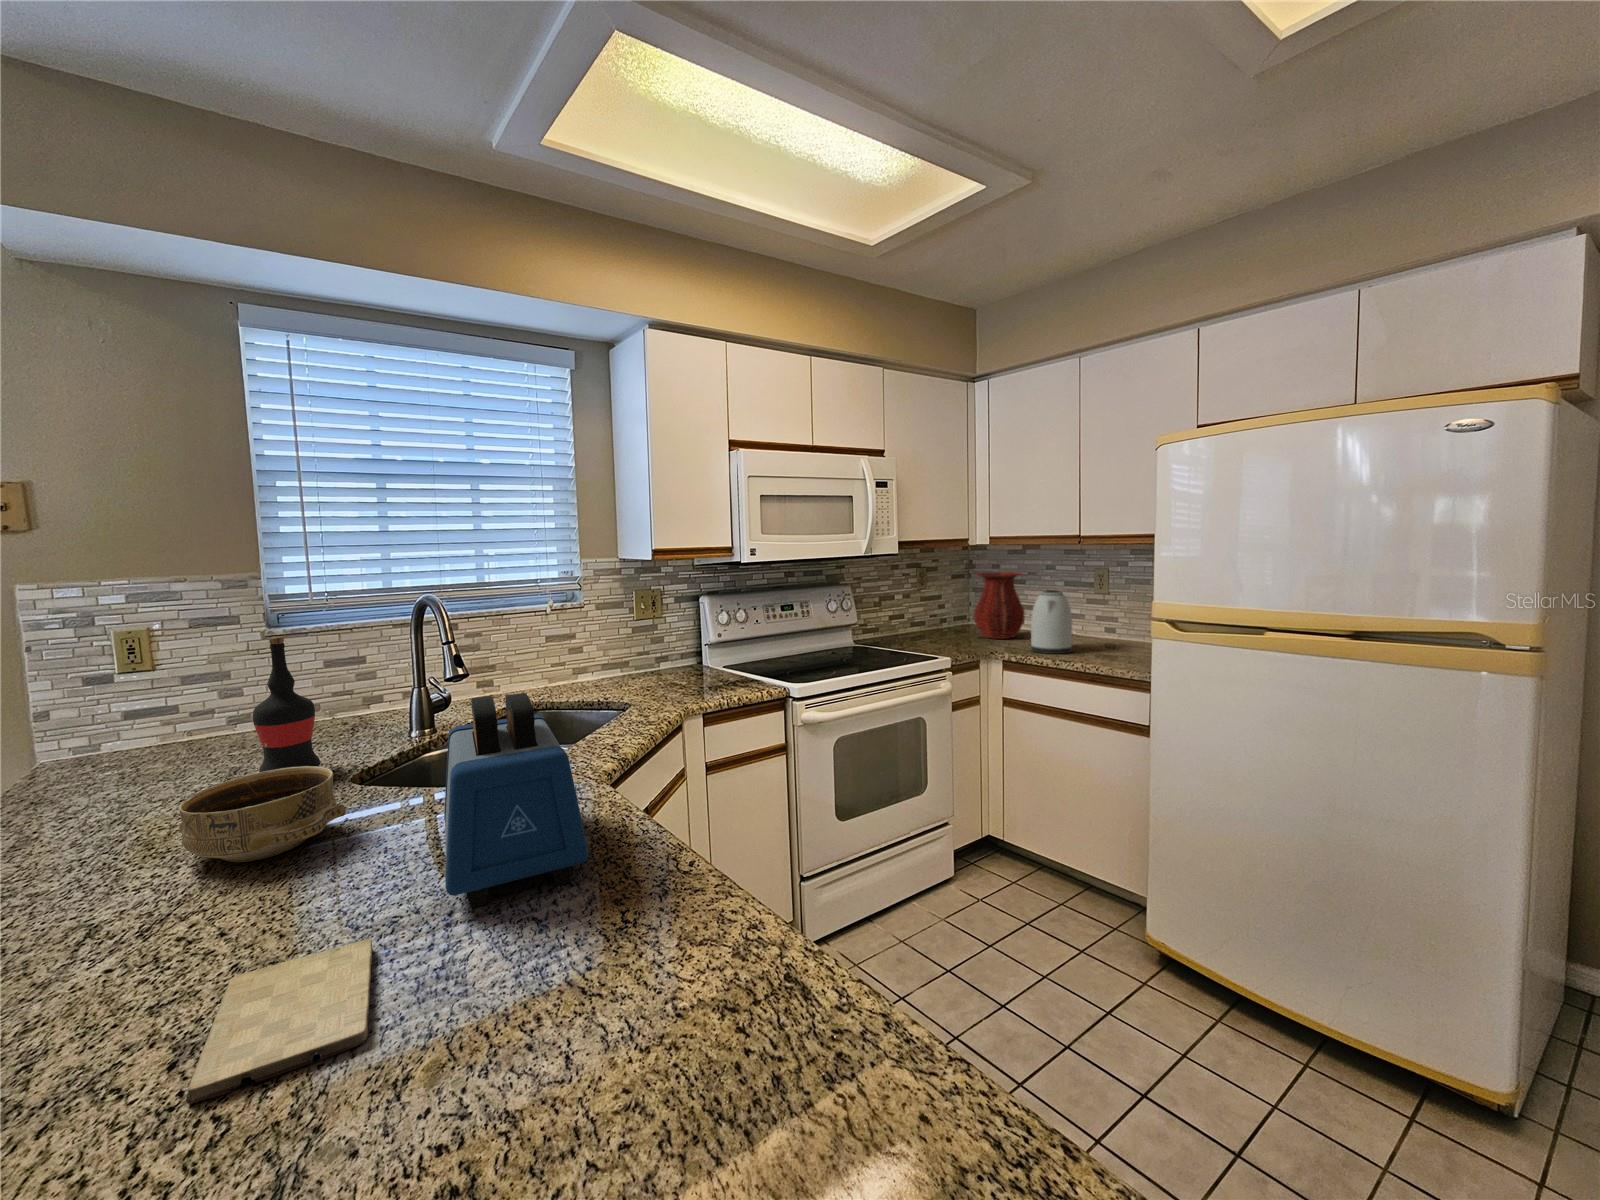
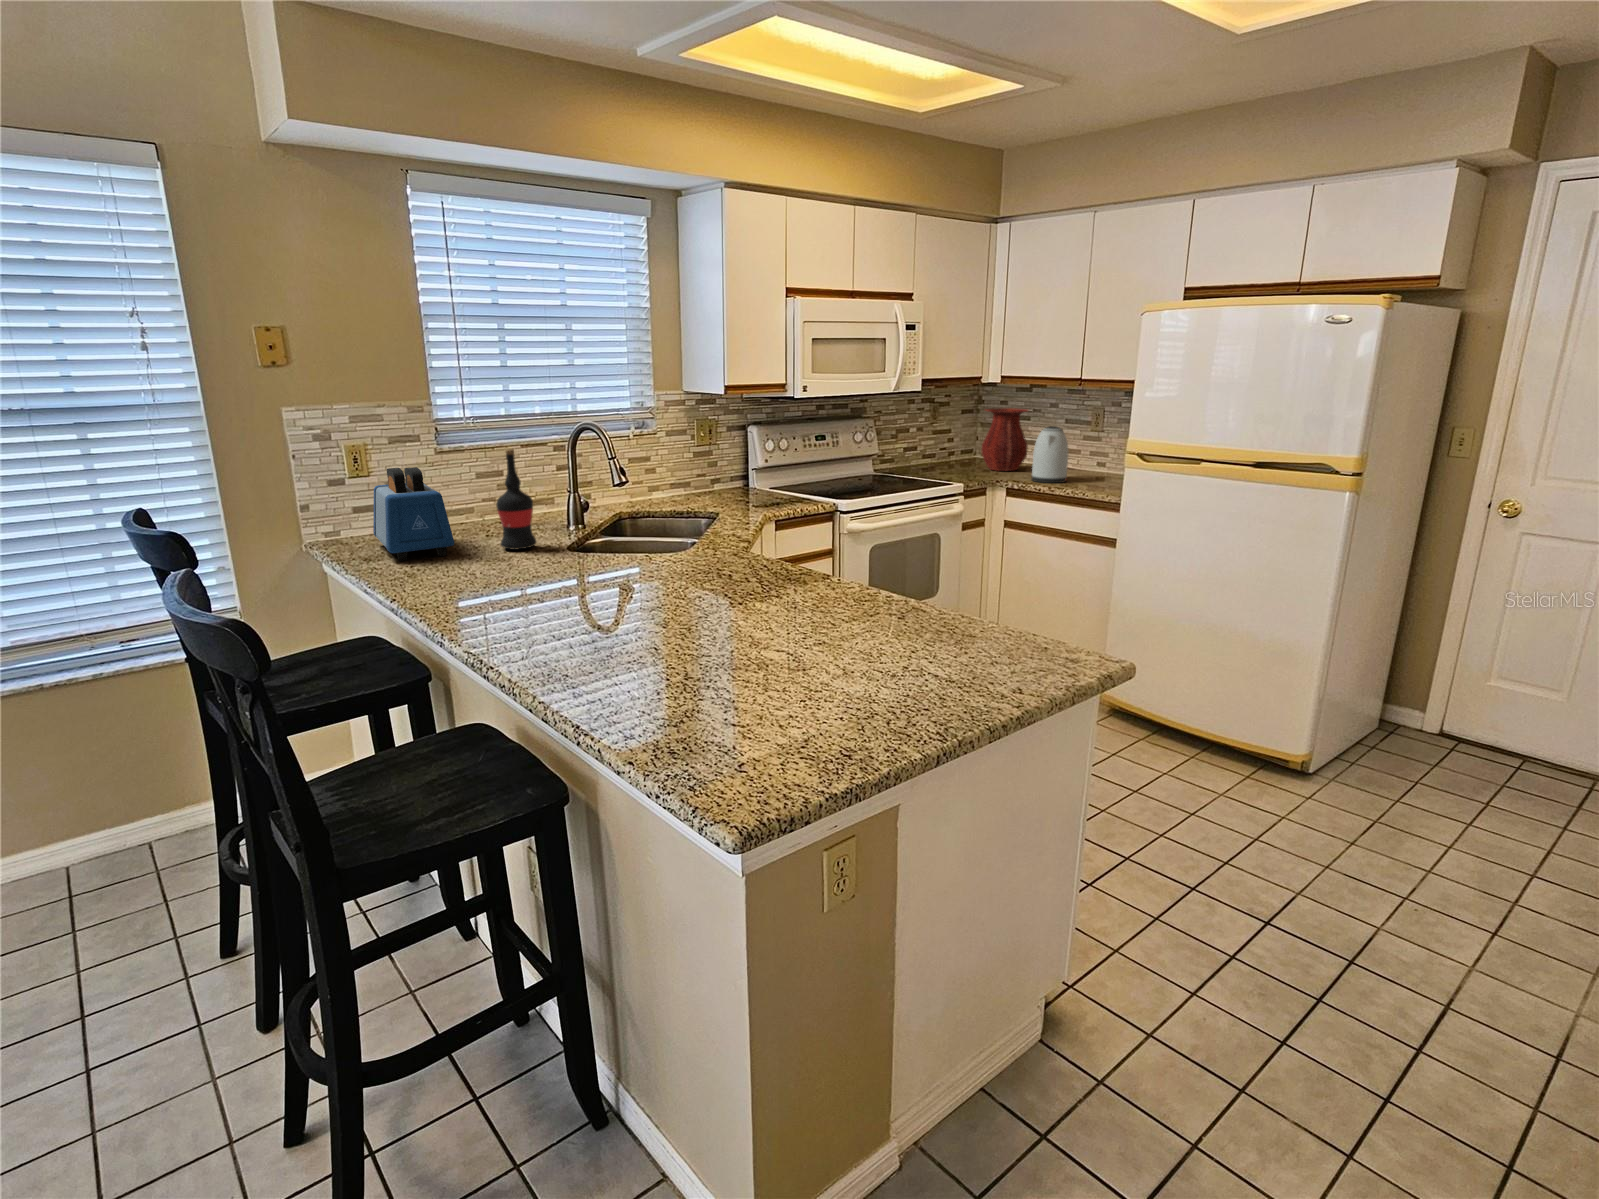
toaster: present [444,693,589,908] -> present [373,467,454,561]
ceramic bowl: present [179,766,346,862] -> none [529,531,618,579]
cutting board: present [186,939,373,1105] -> none [657,596,745,628]

